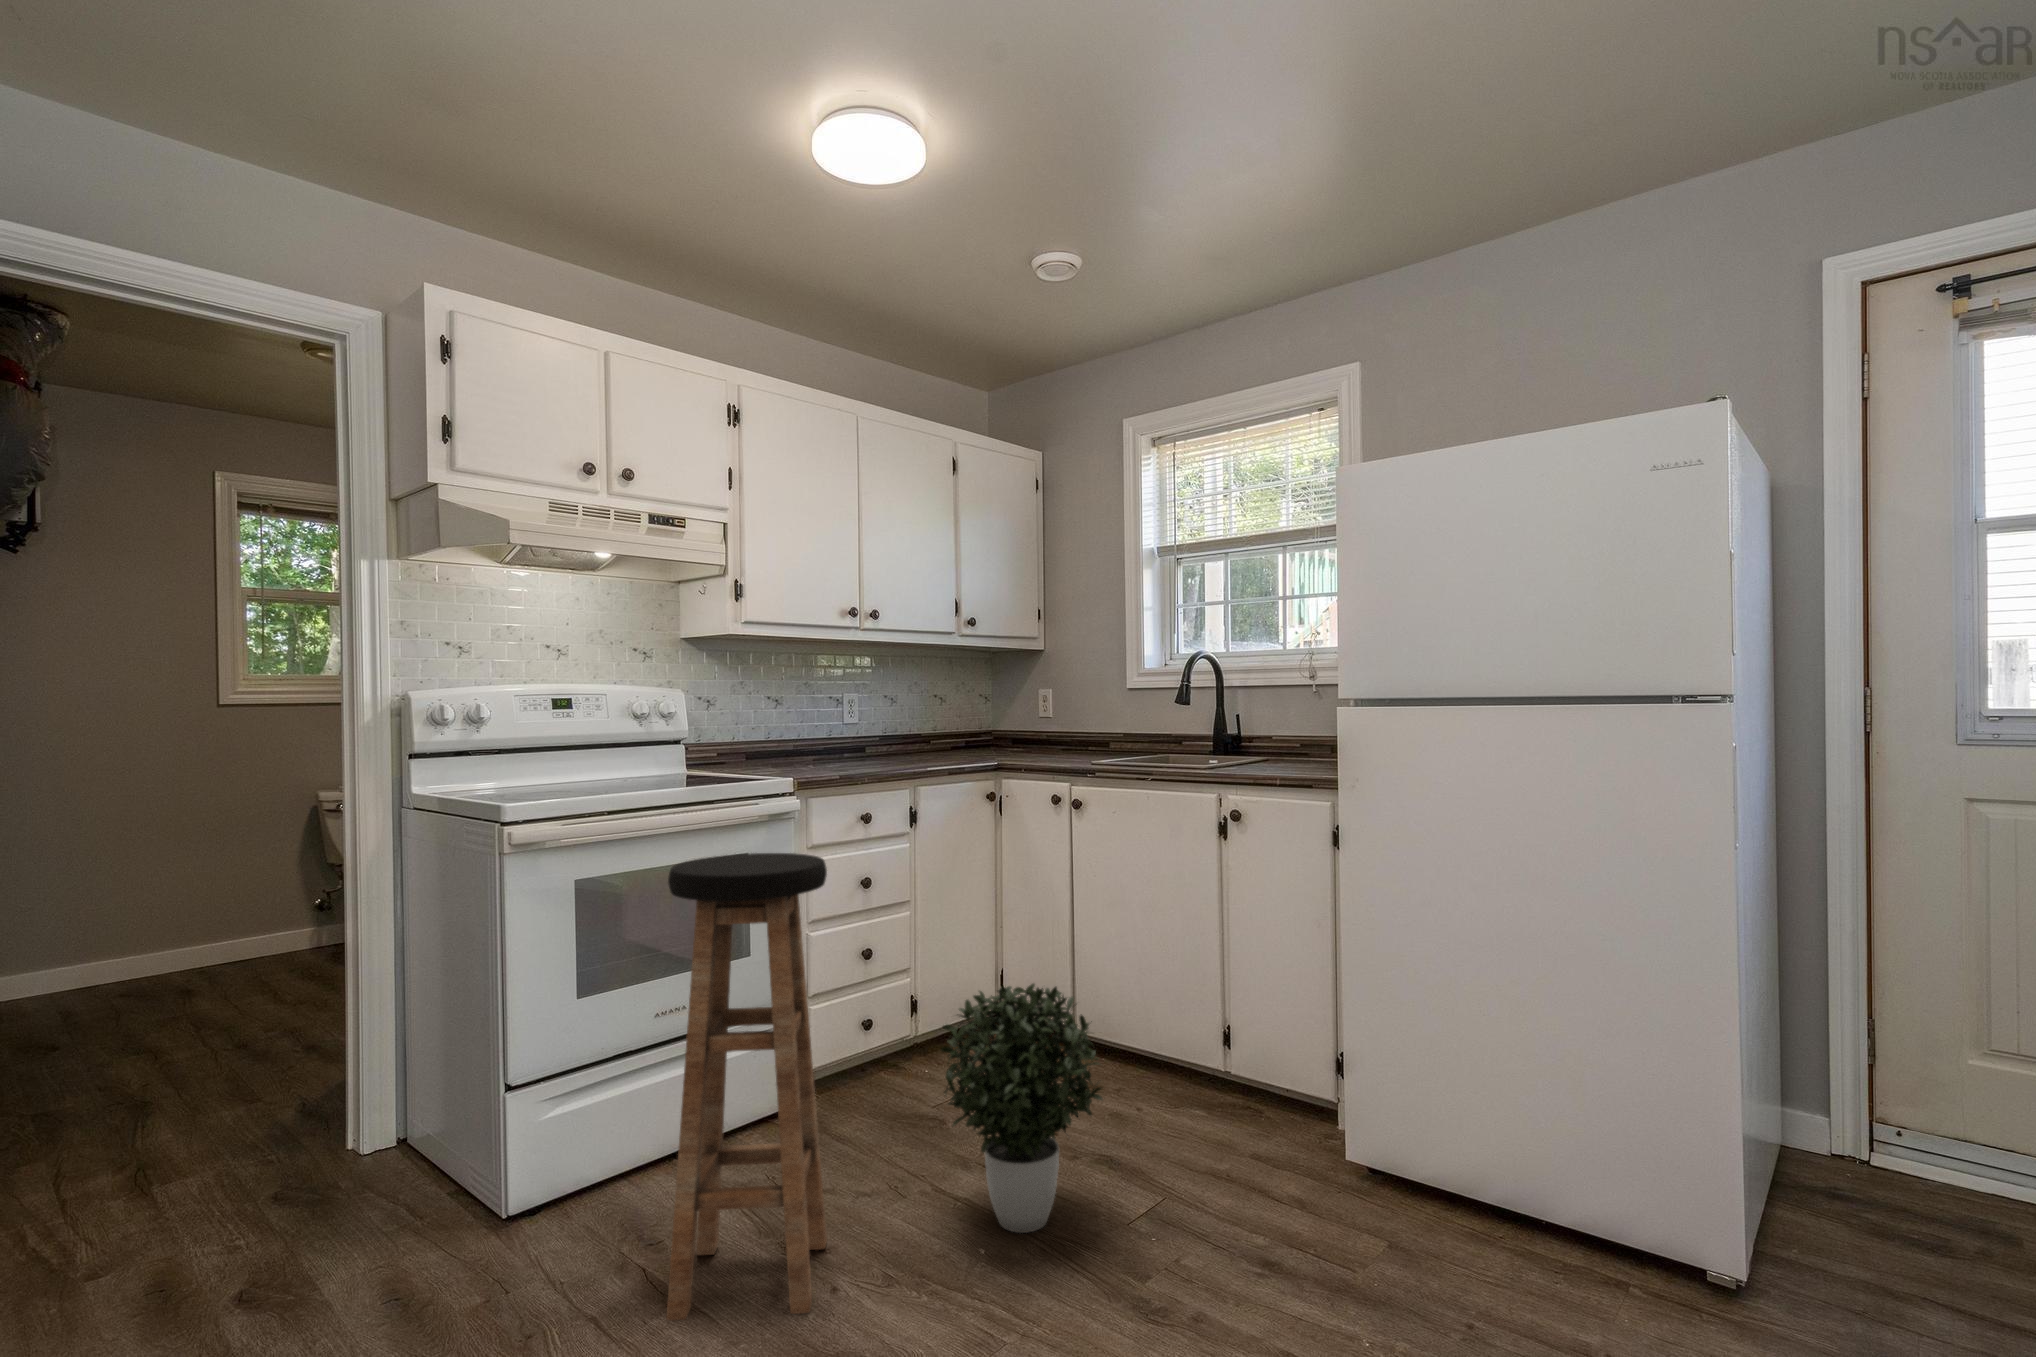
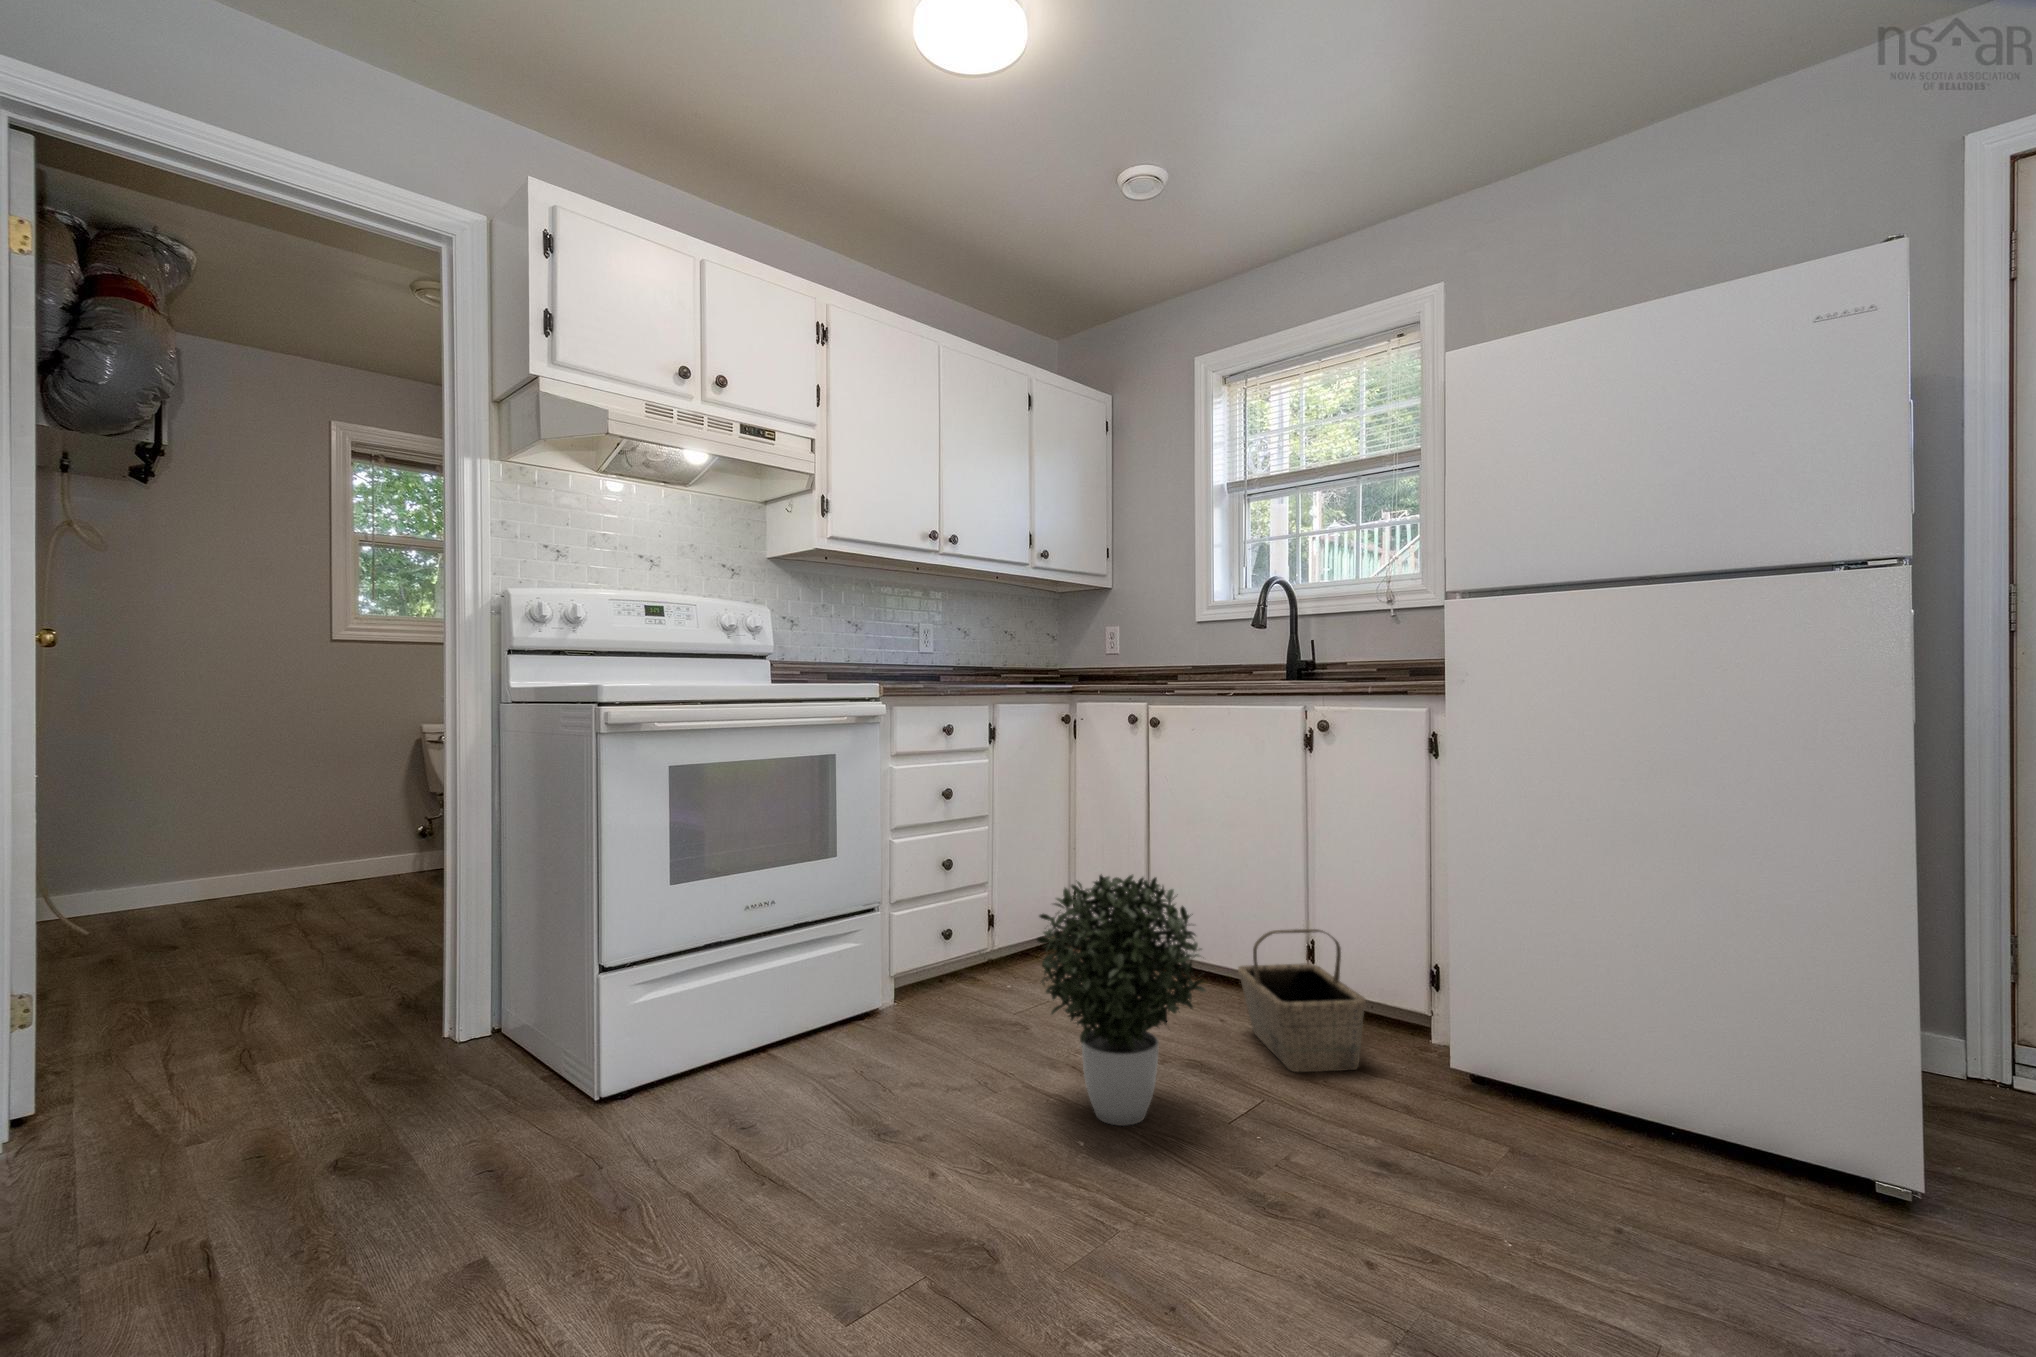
bar stool: present [666,853,827,1321] -> none [764,732,928,1195]
basket: none [1151,1022,1269,1168] -> present [1238,929,1366,1072]

